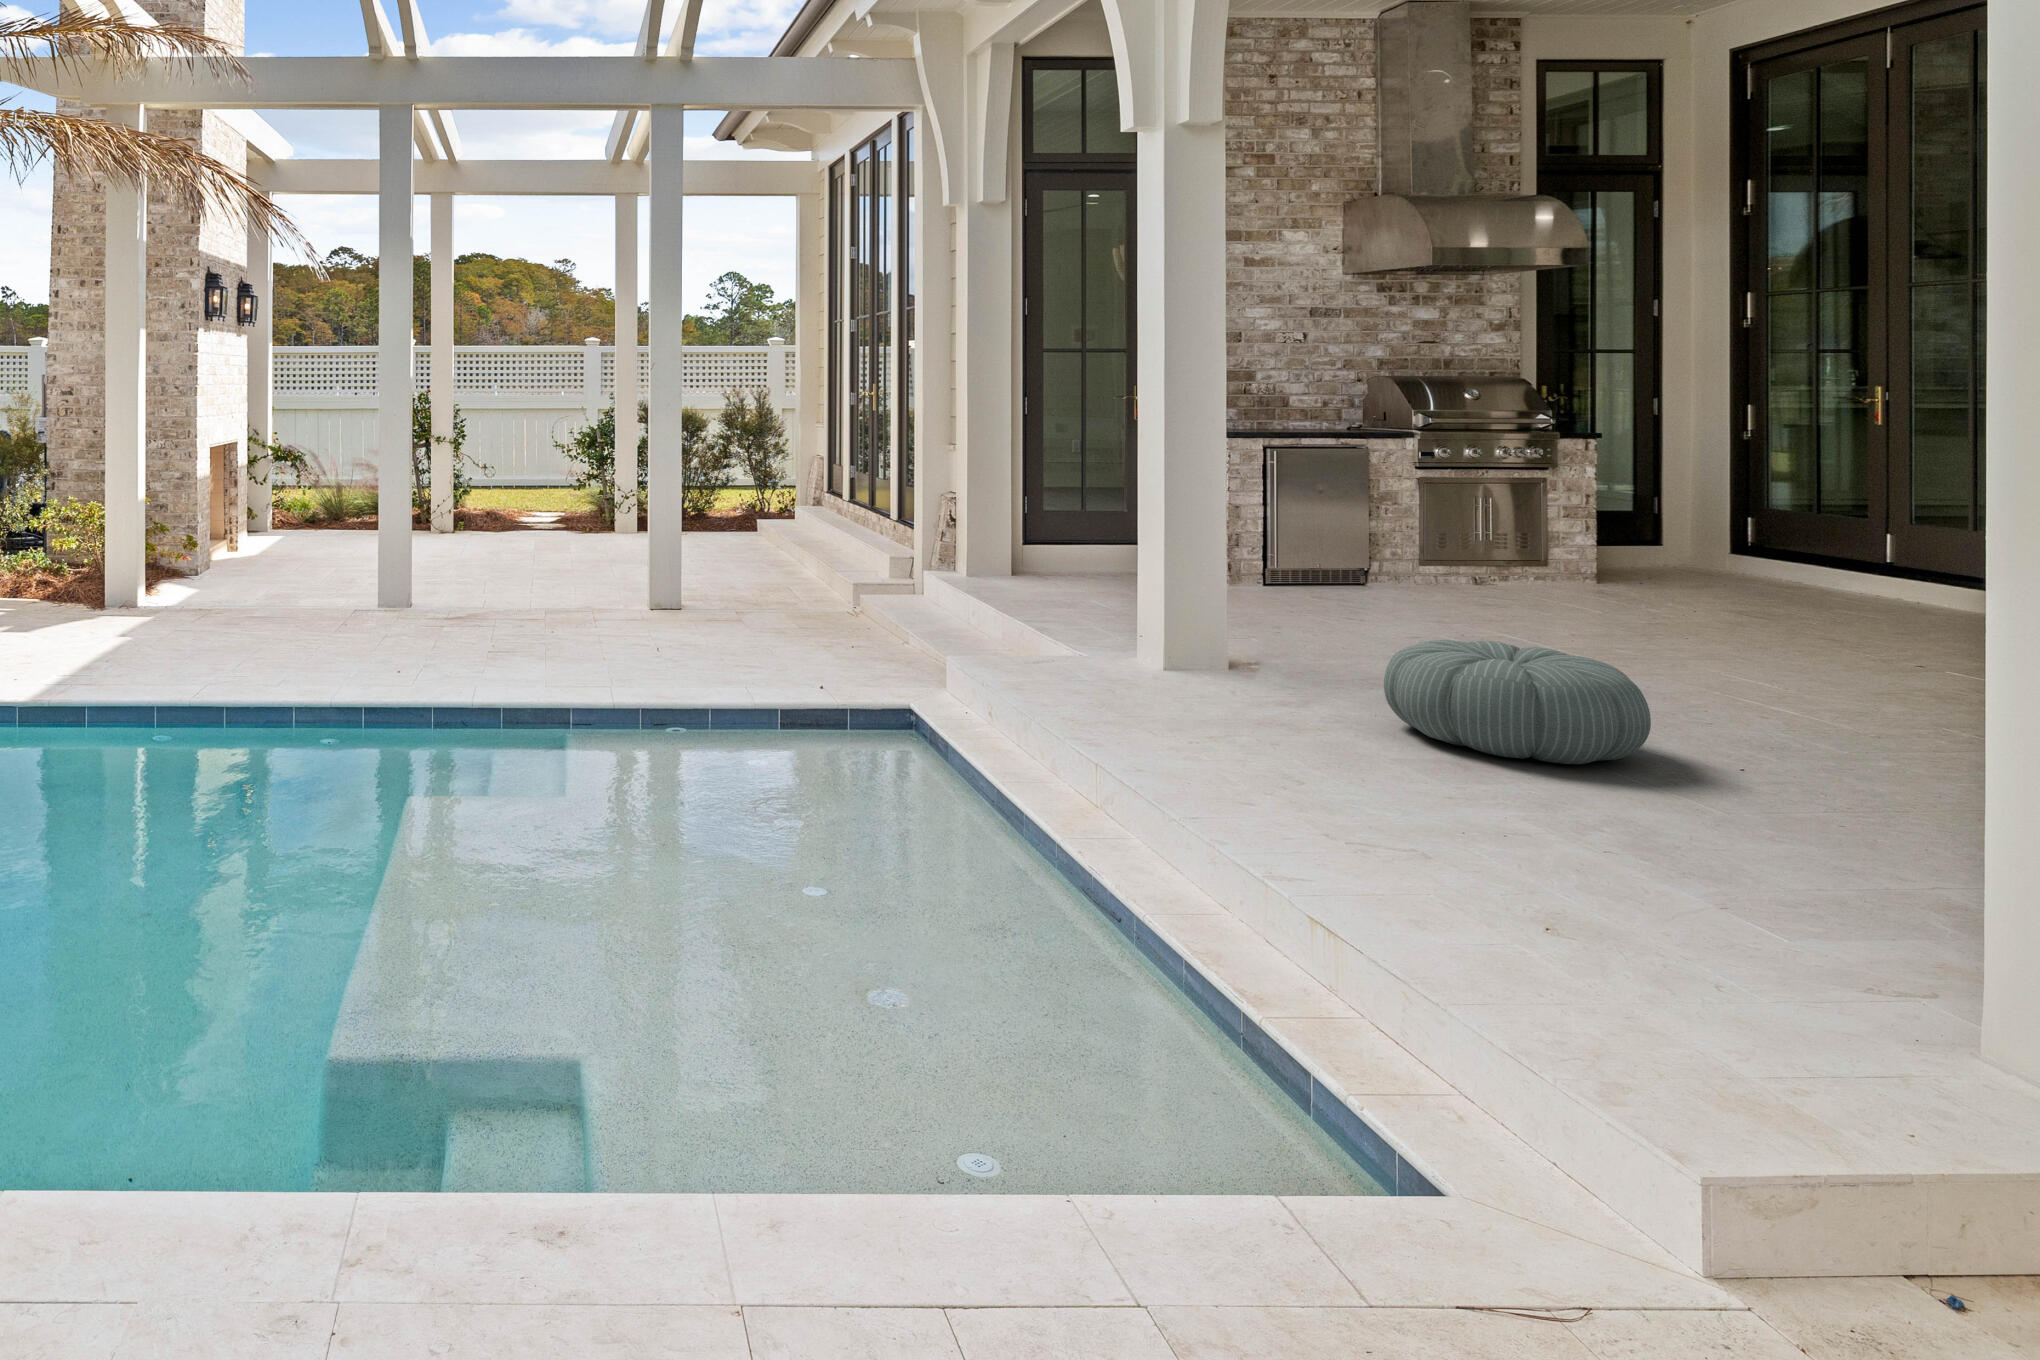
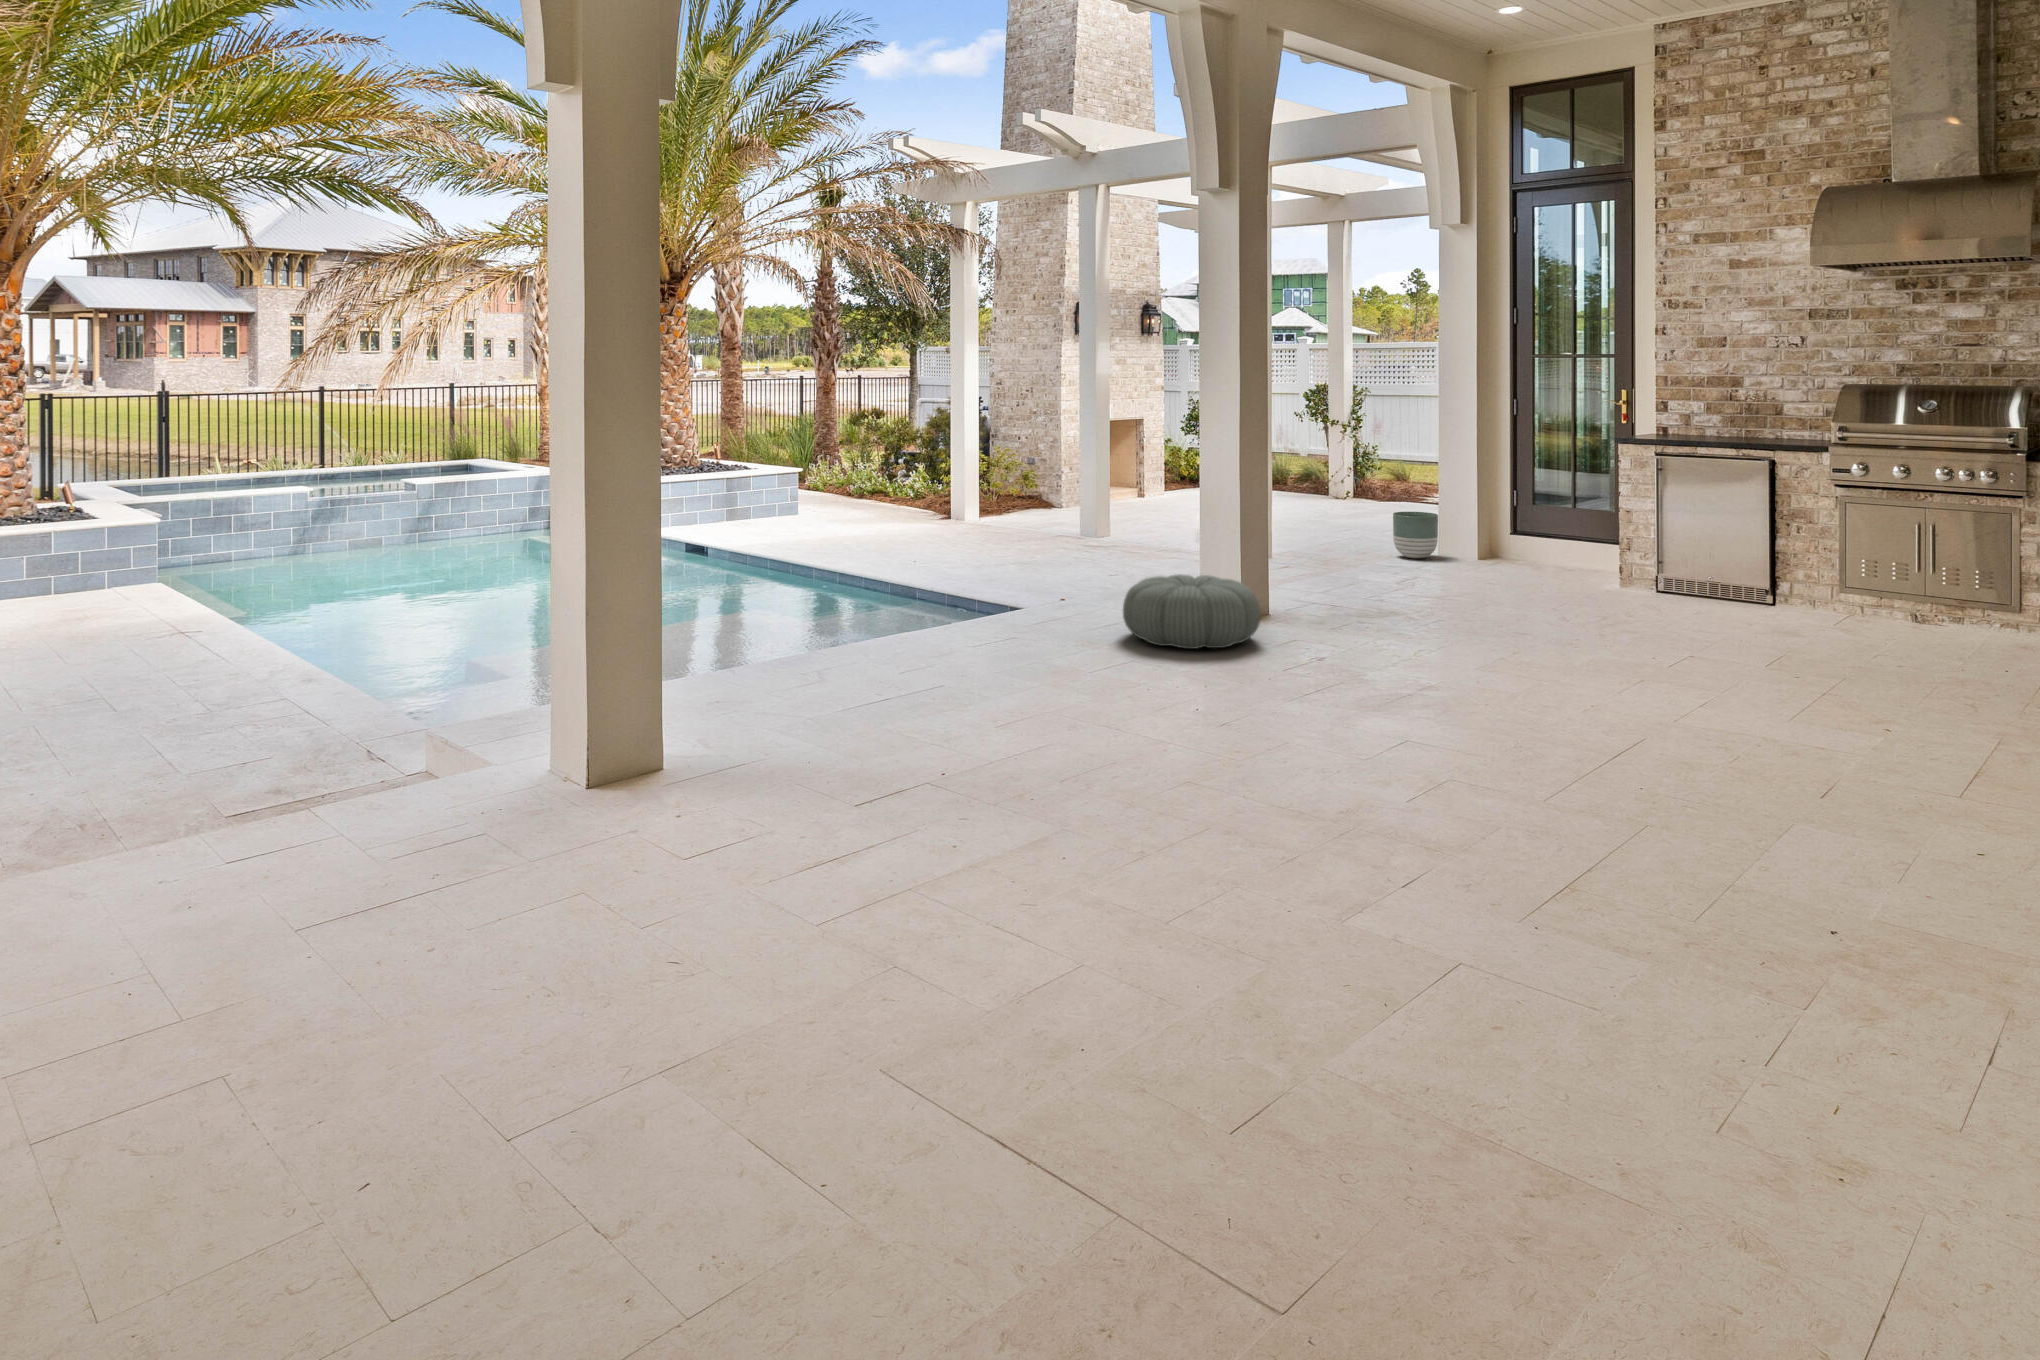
planter: none [940,525,993,580] -> present [1393,512,1438,558]

